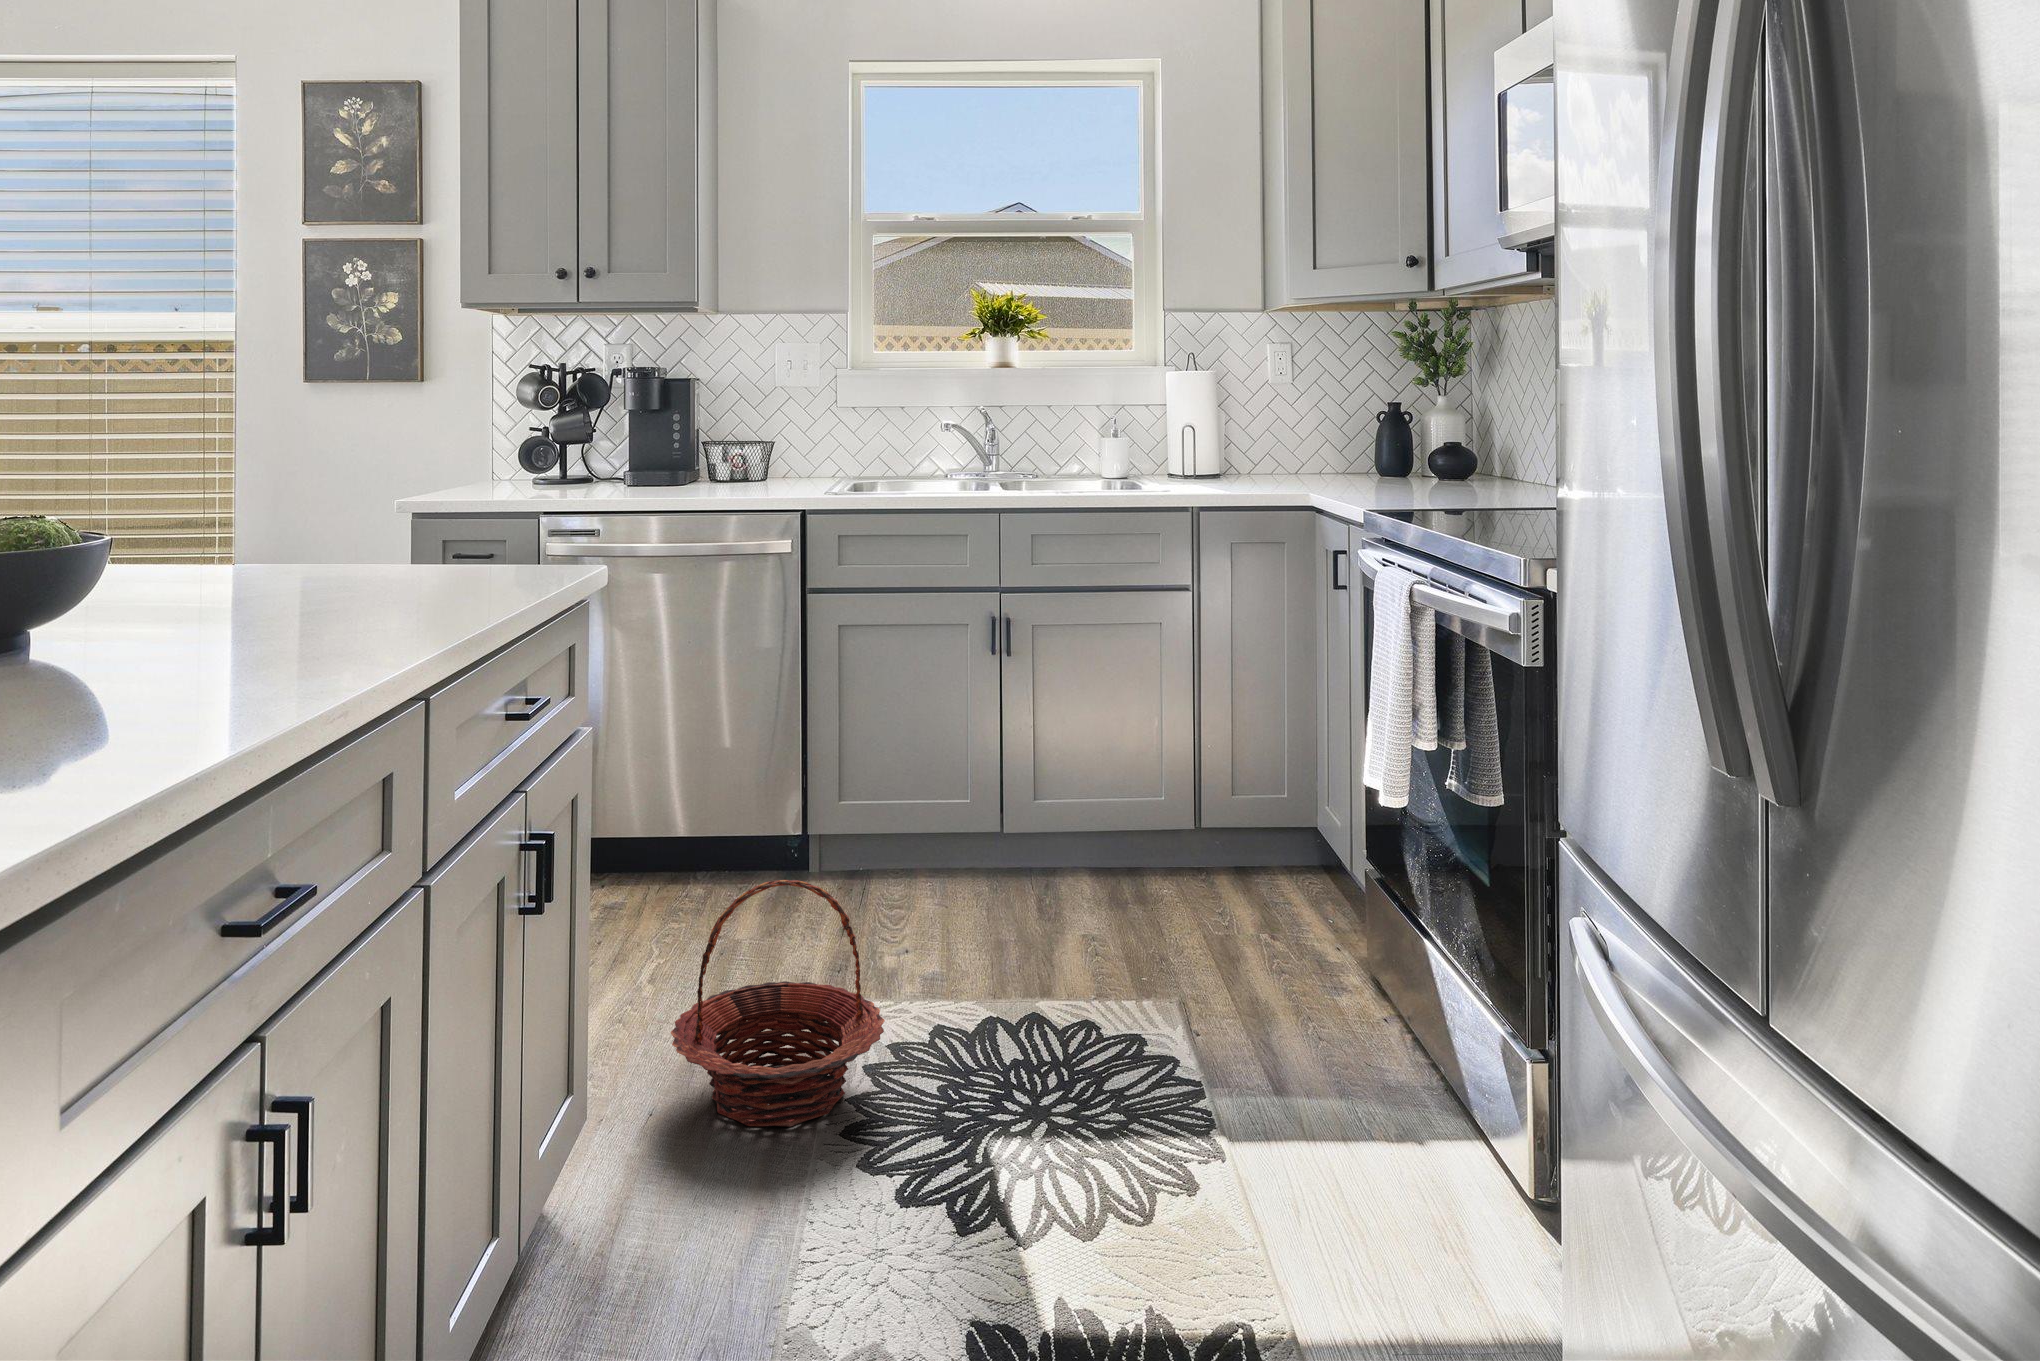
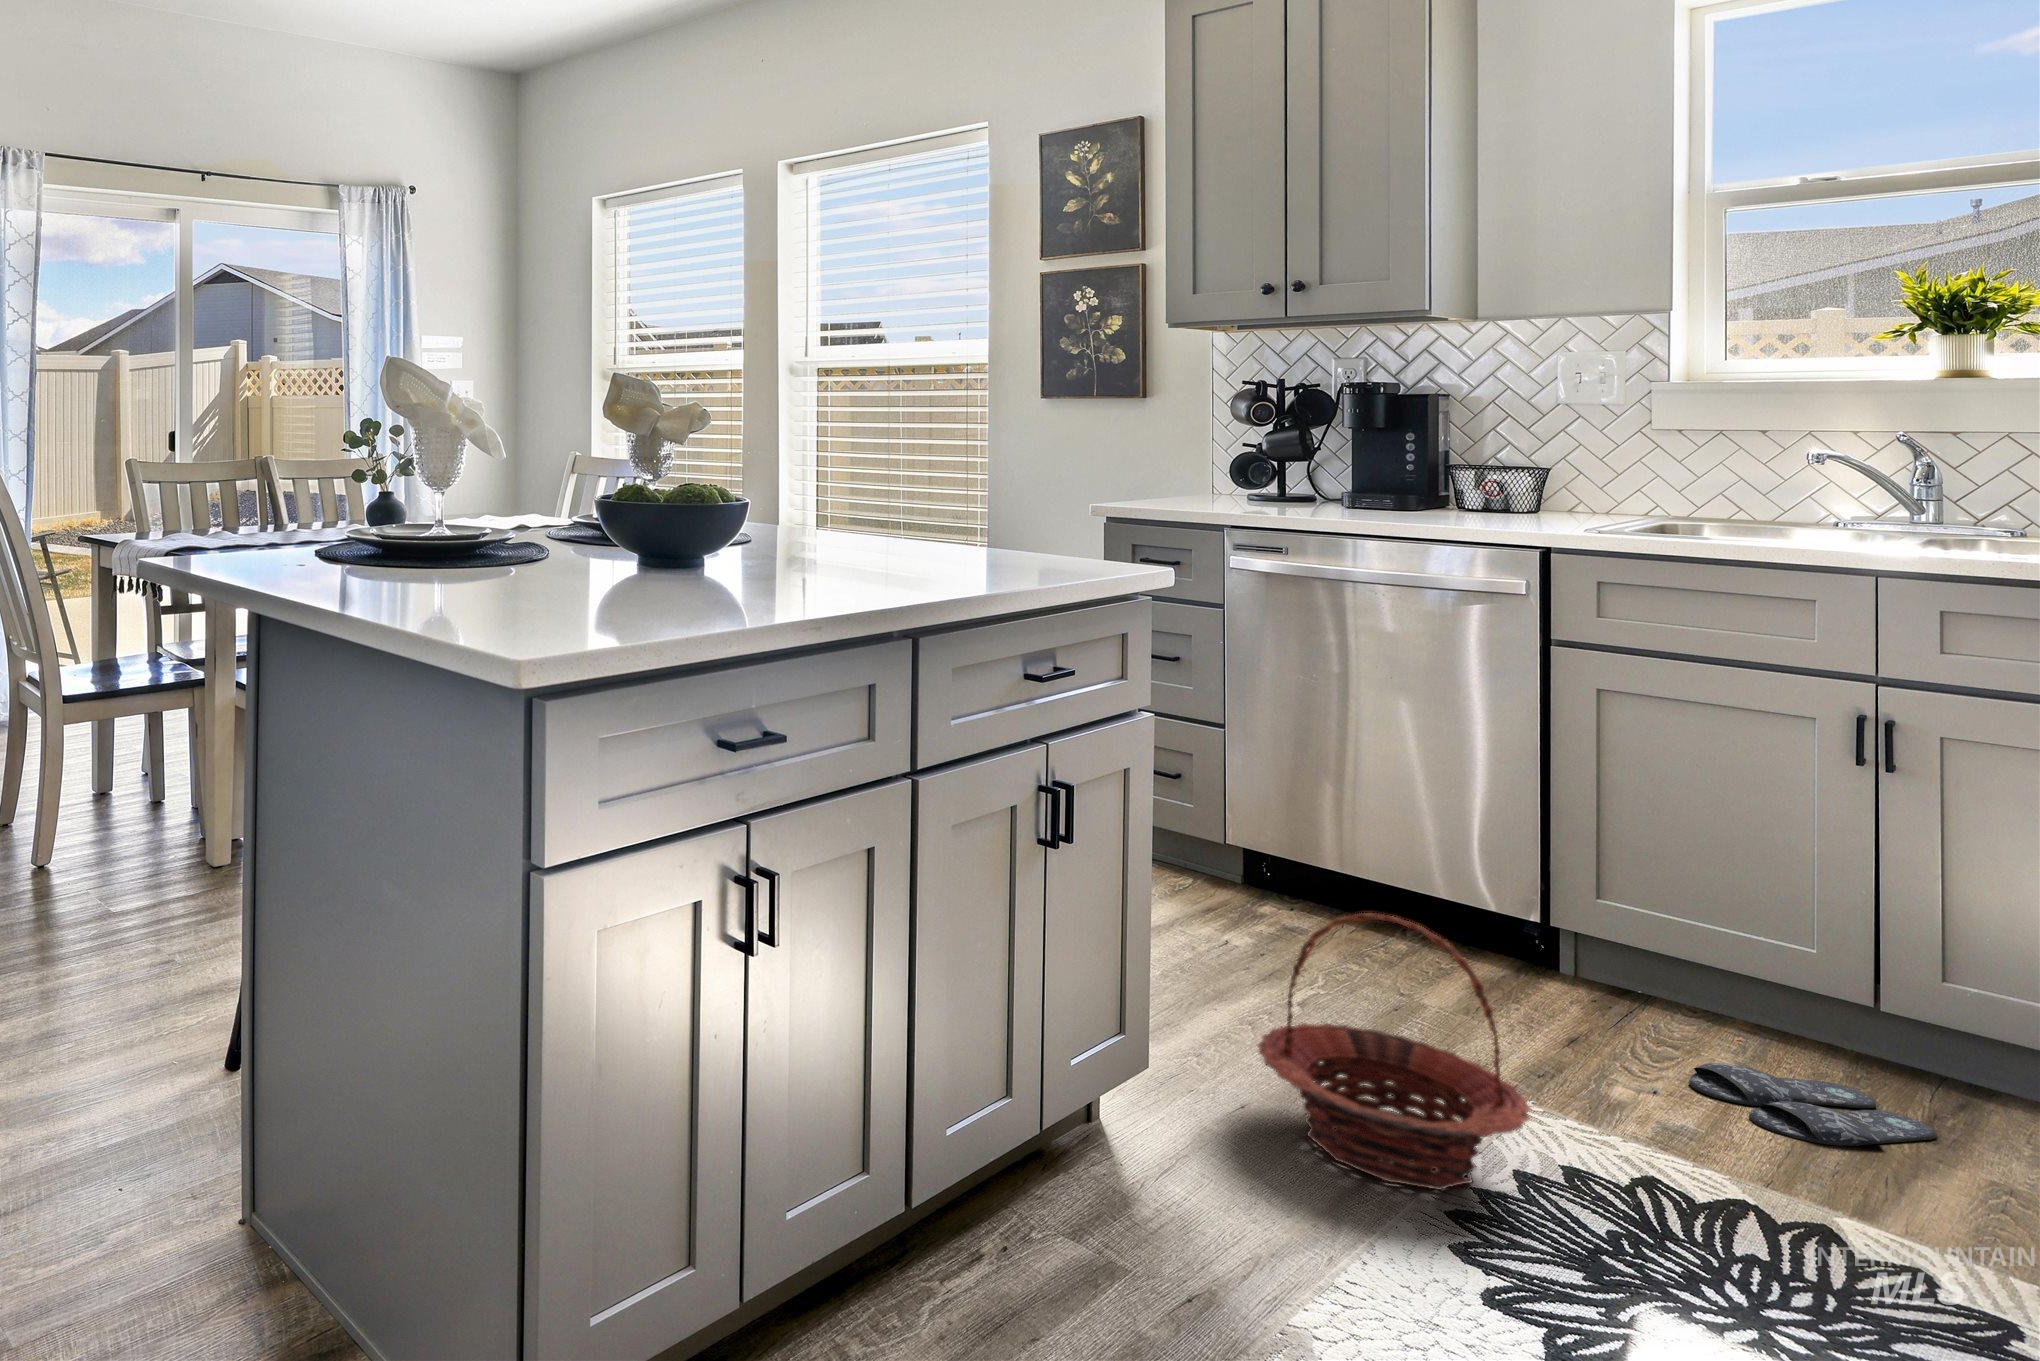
slippers: none [918,897,1048,952] -> present [1689,1063,1937,1146]

